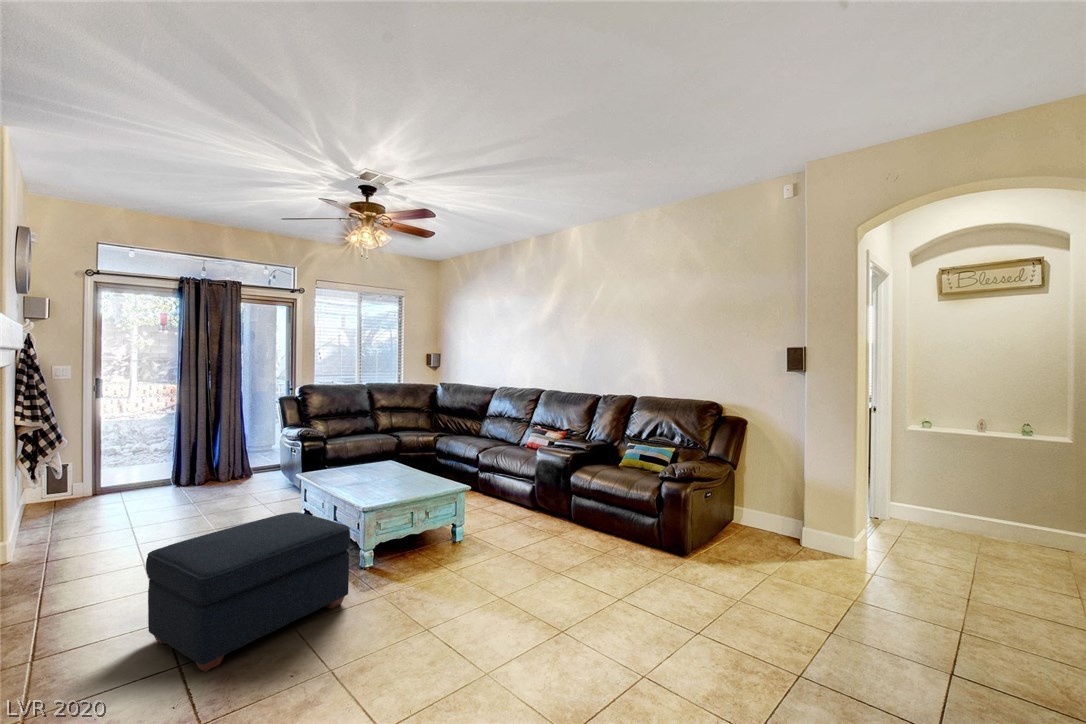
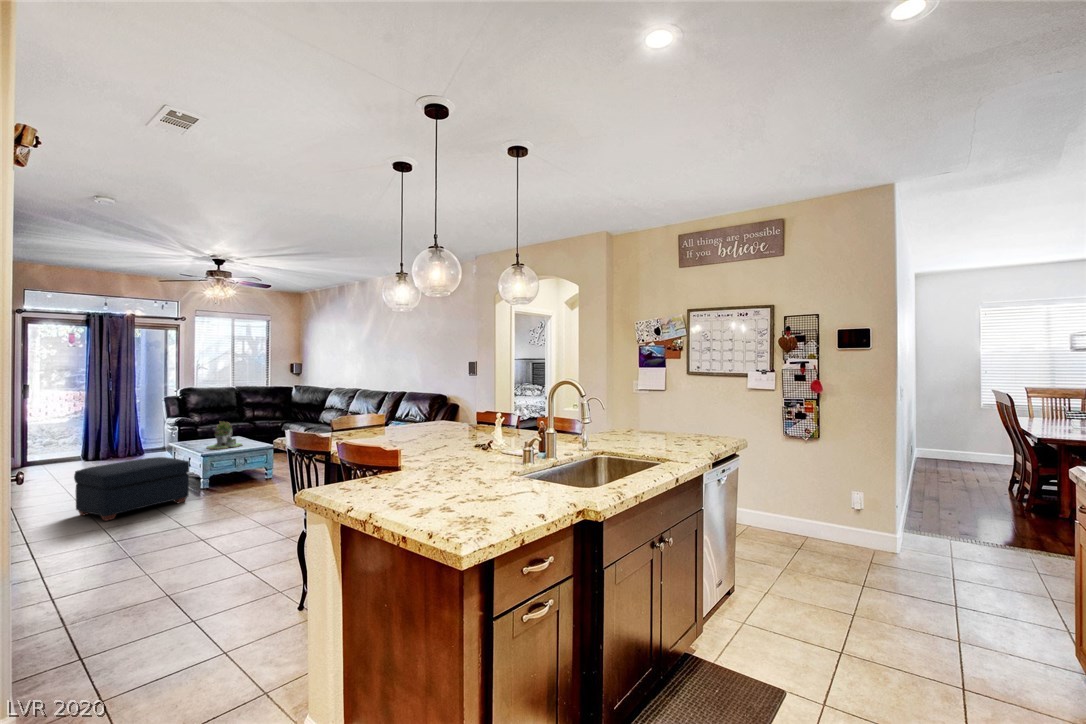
succulent planter: none [357,441,410,490] -> present [207,421,242,449]

